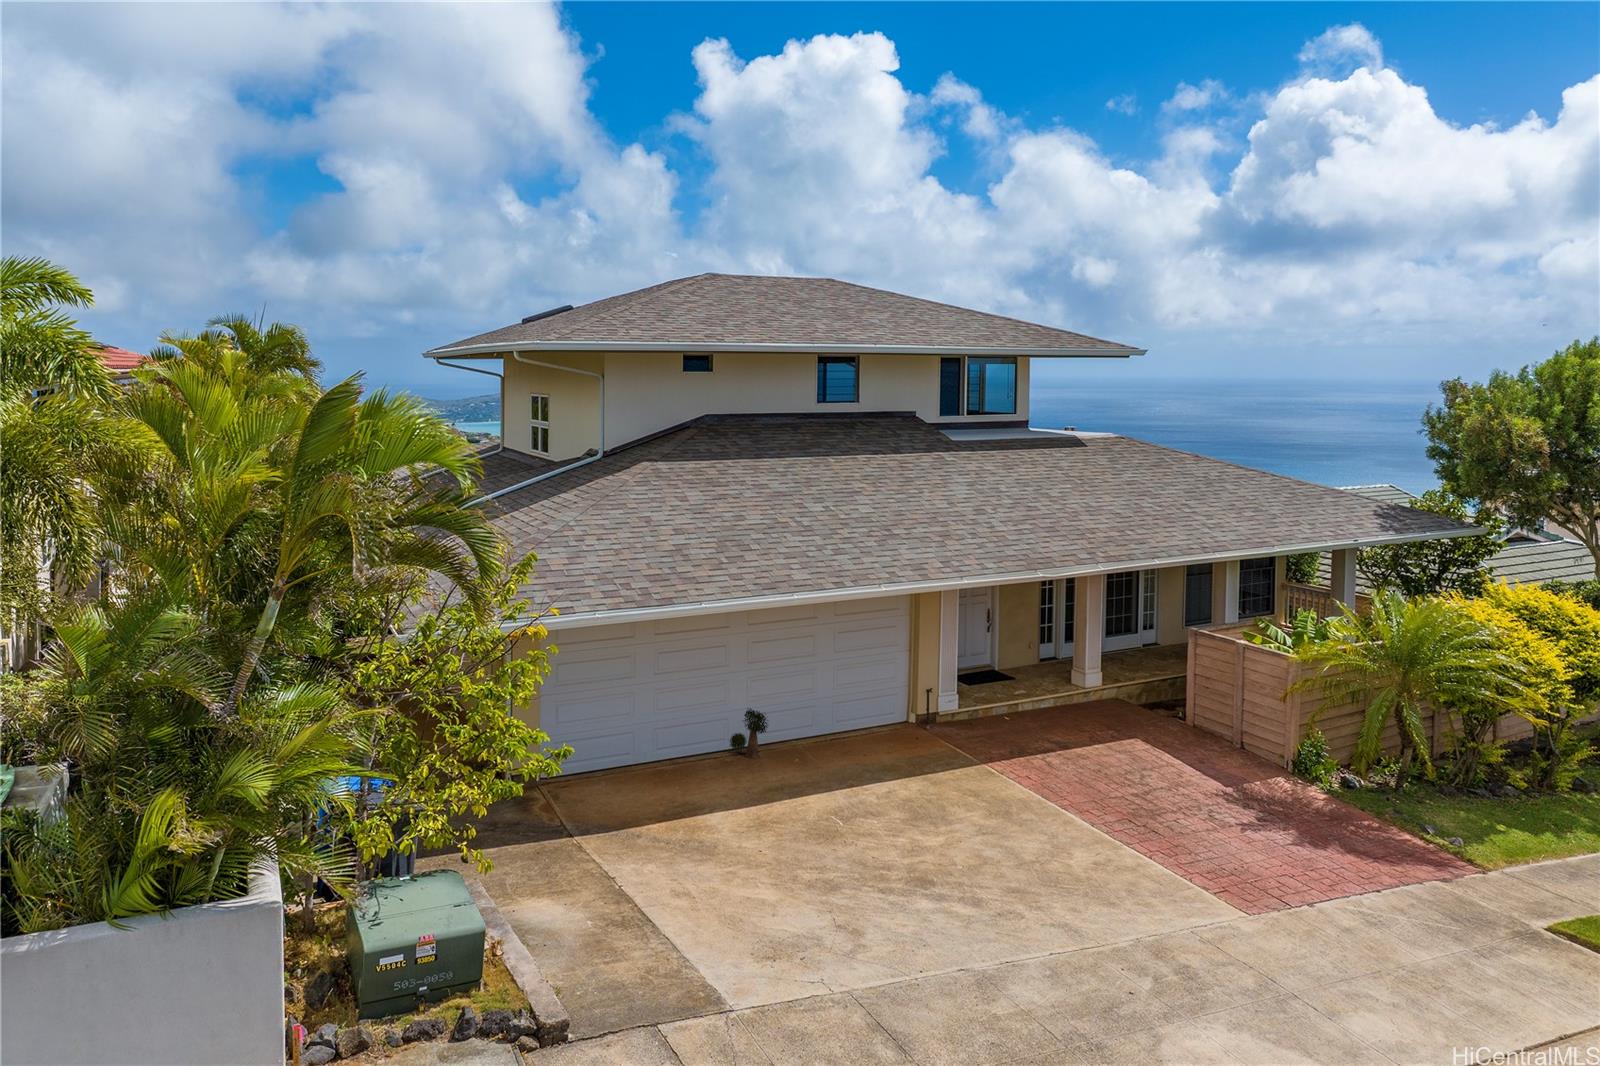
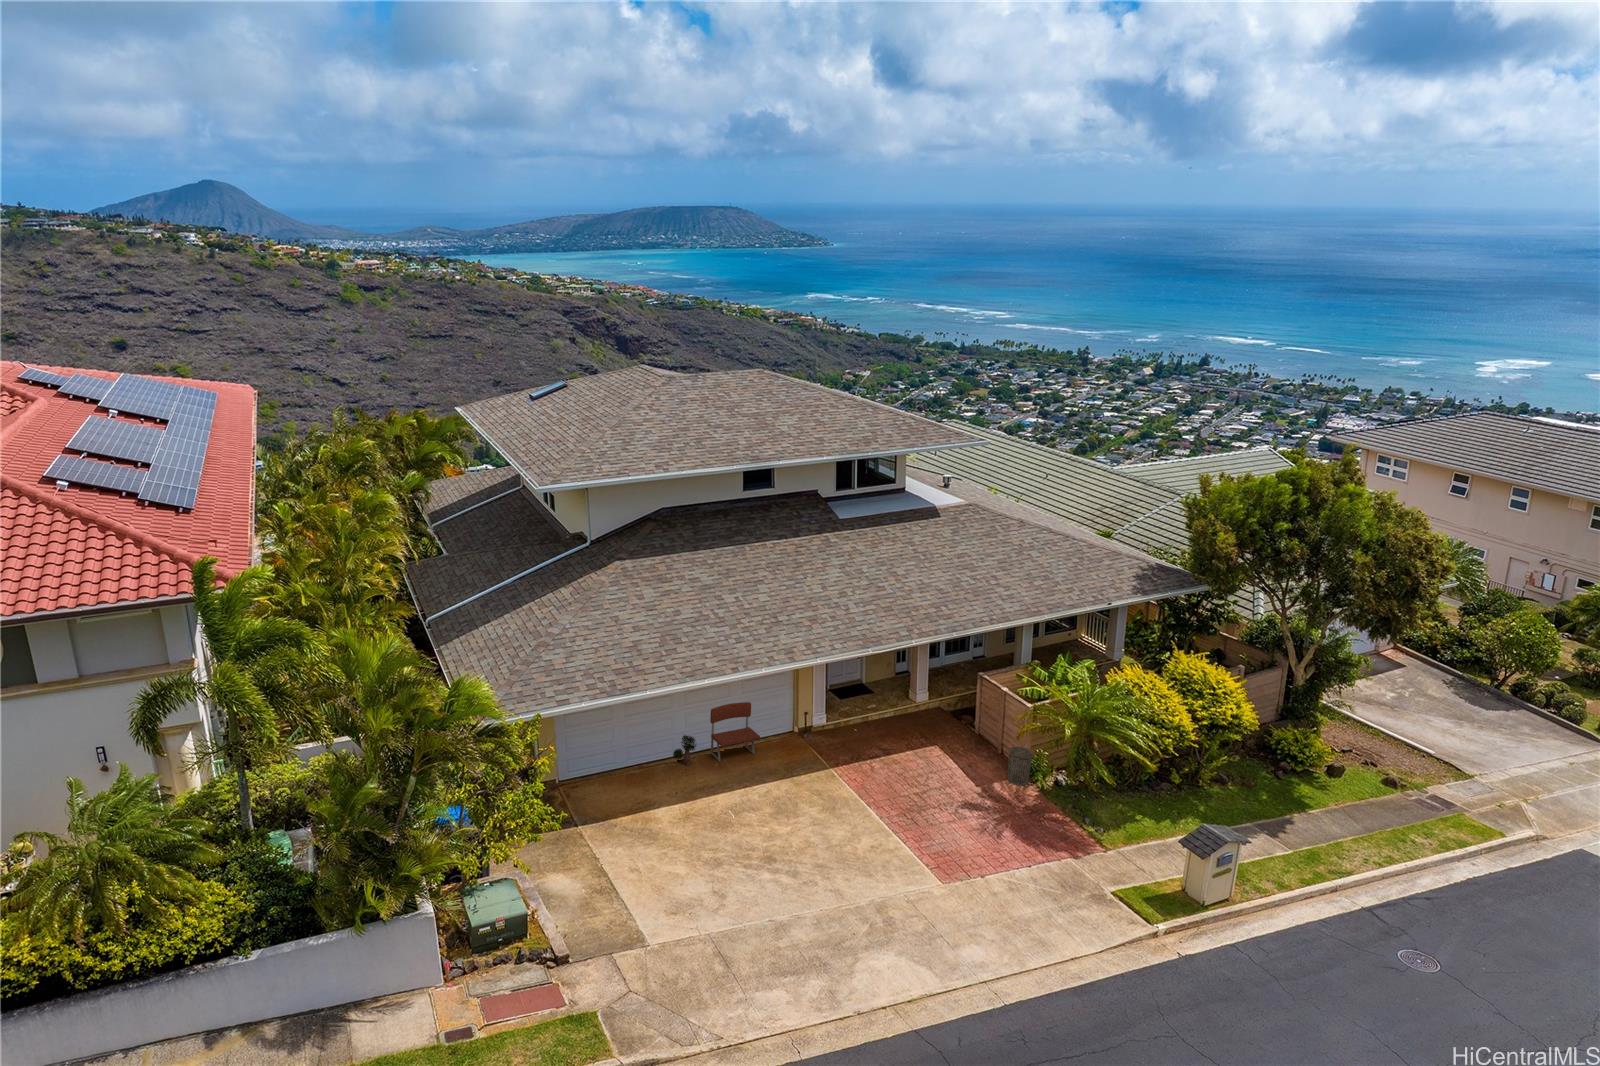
bench: none [787,666,866,754] -> present [710,702,760,761]
trash can: none [1262,729,1305,788] -> present [1007,747,1033,785]

